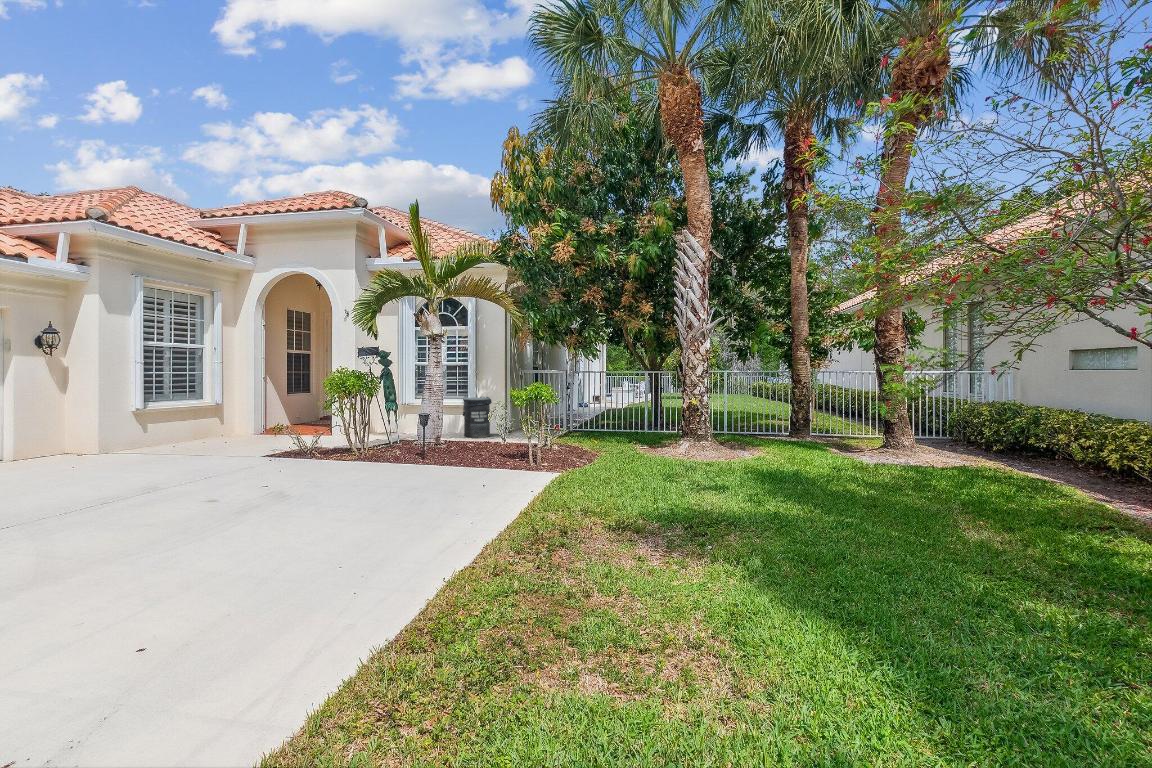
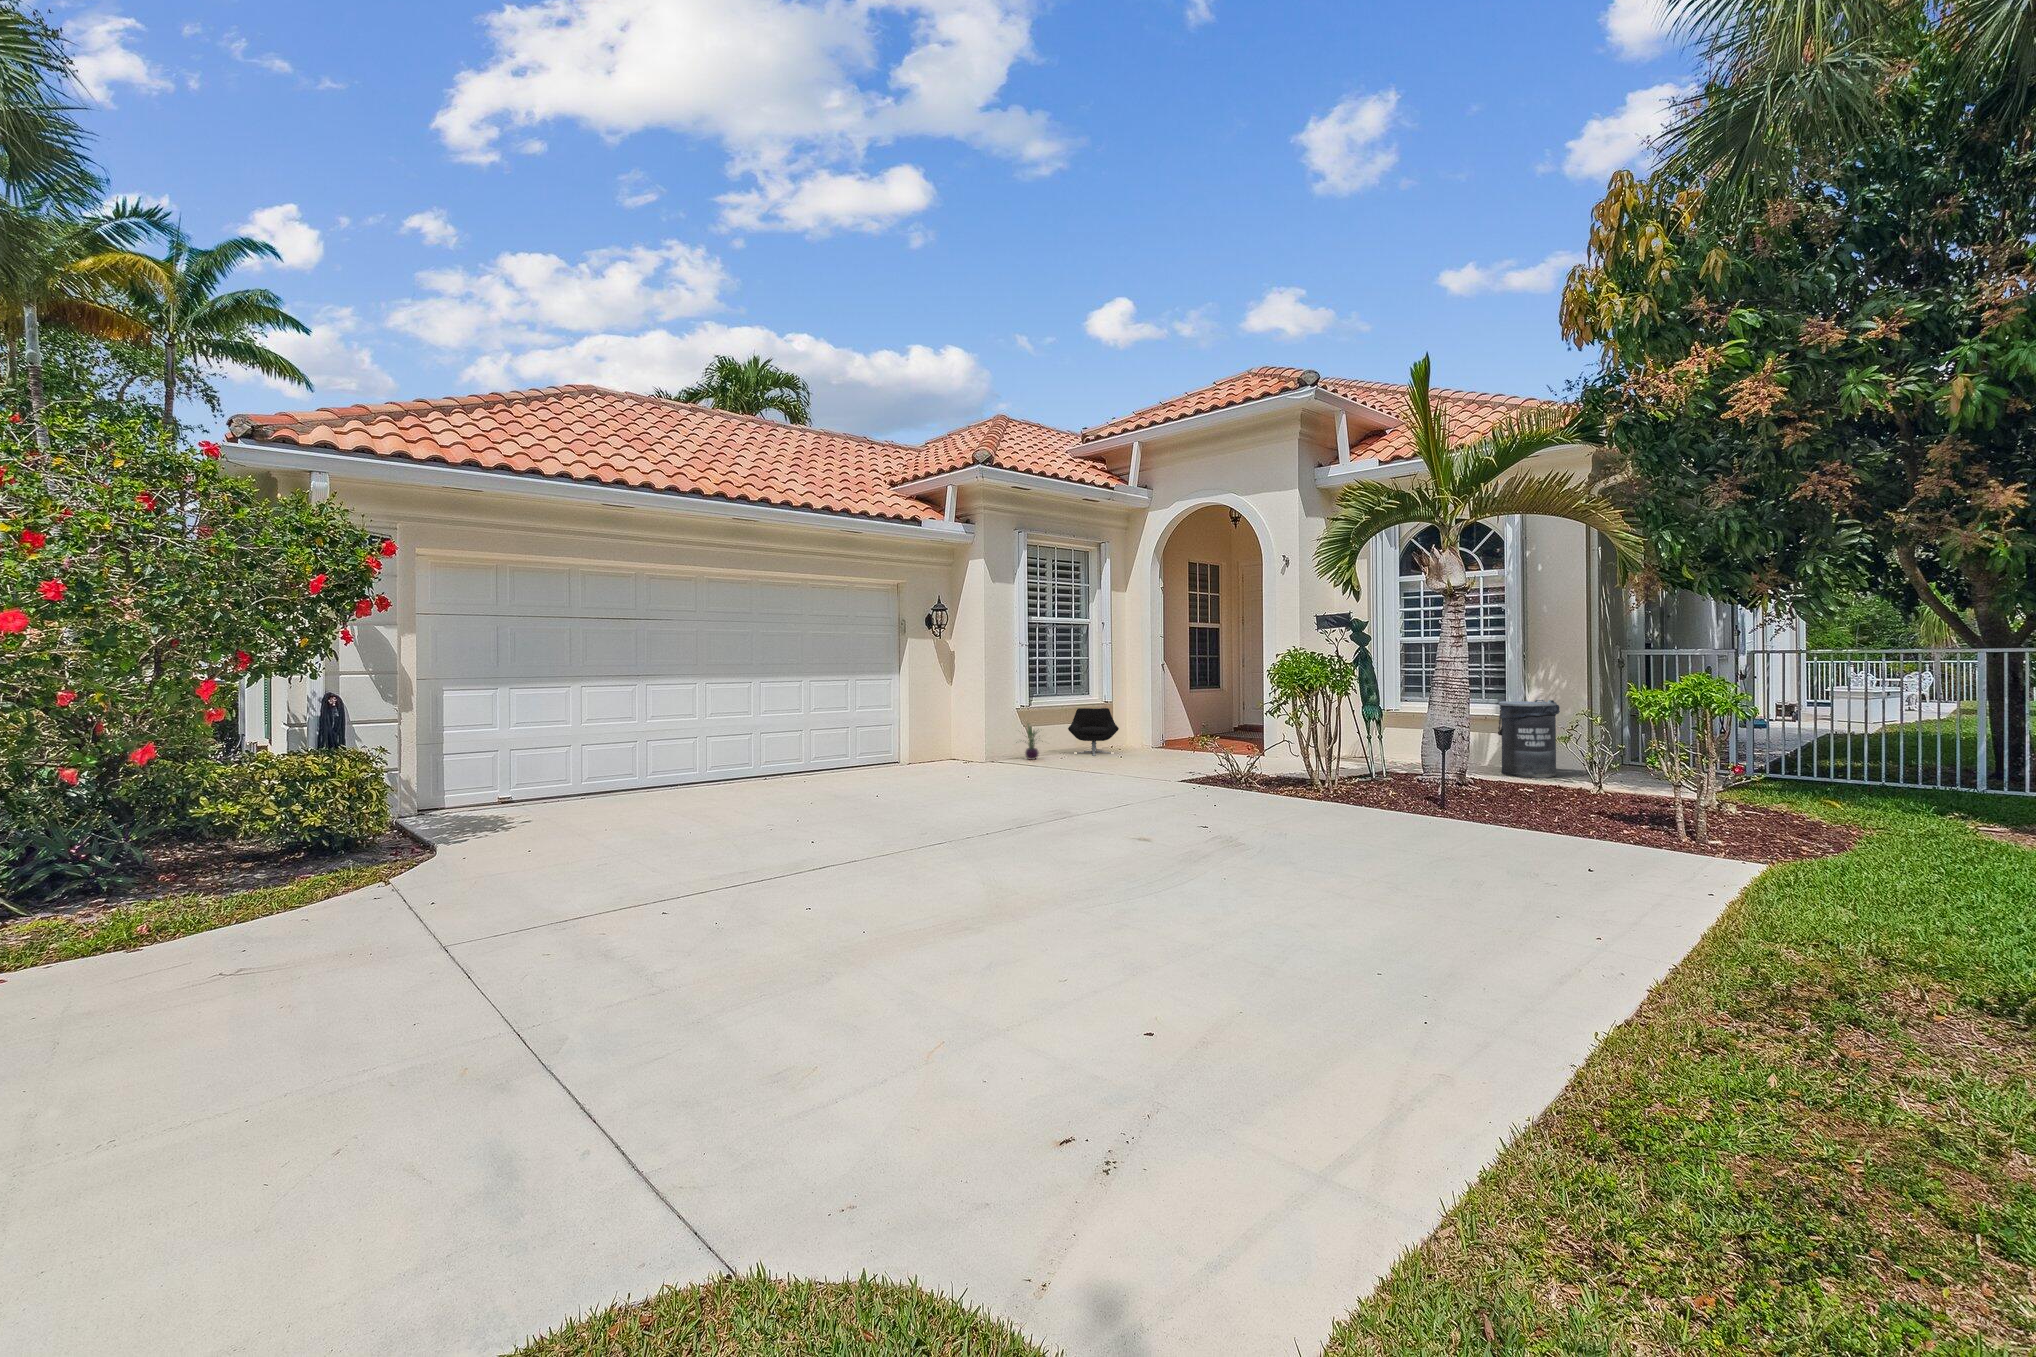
lounge chair: none [181,406,225,440] -> present [1068,708,1119,756]
decorative plant: none [128,418,162,446] -> present [1025,724,1039,760]

